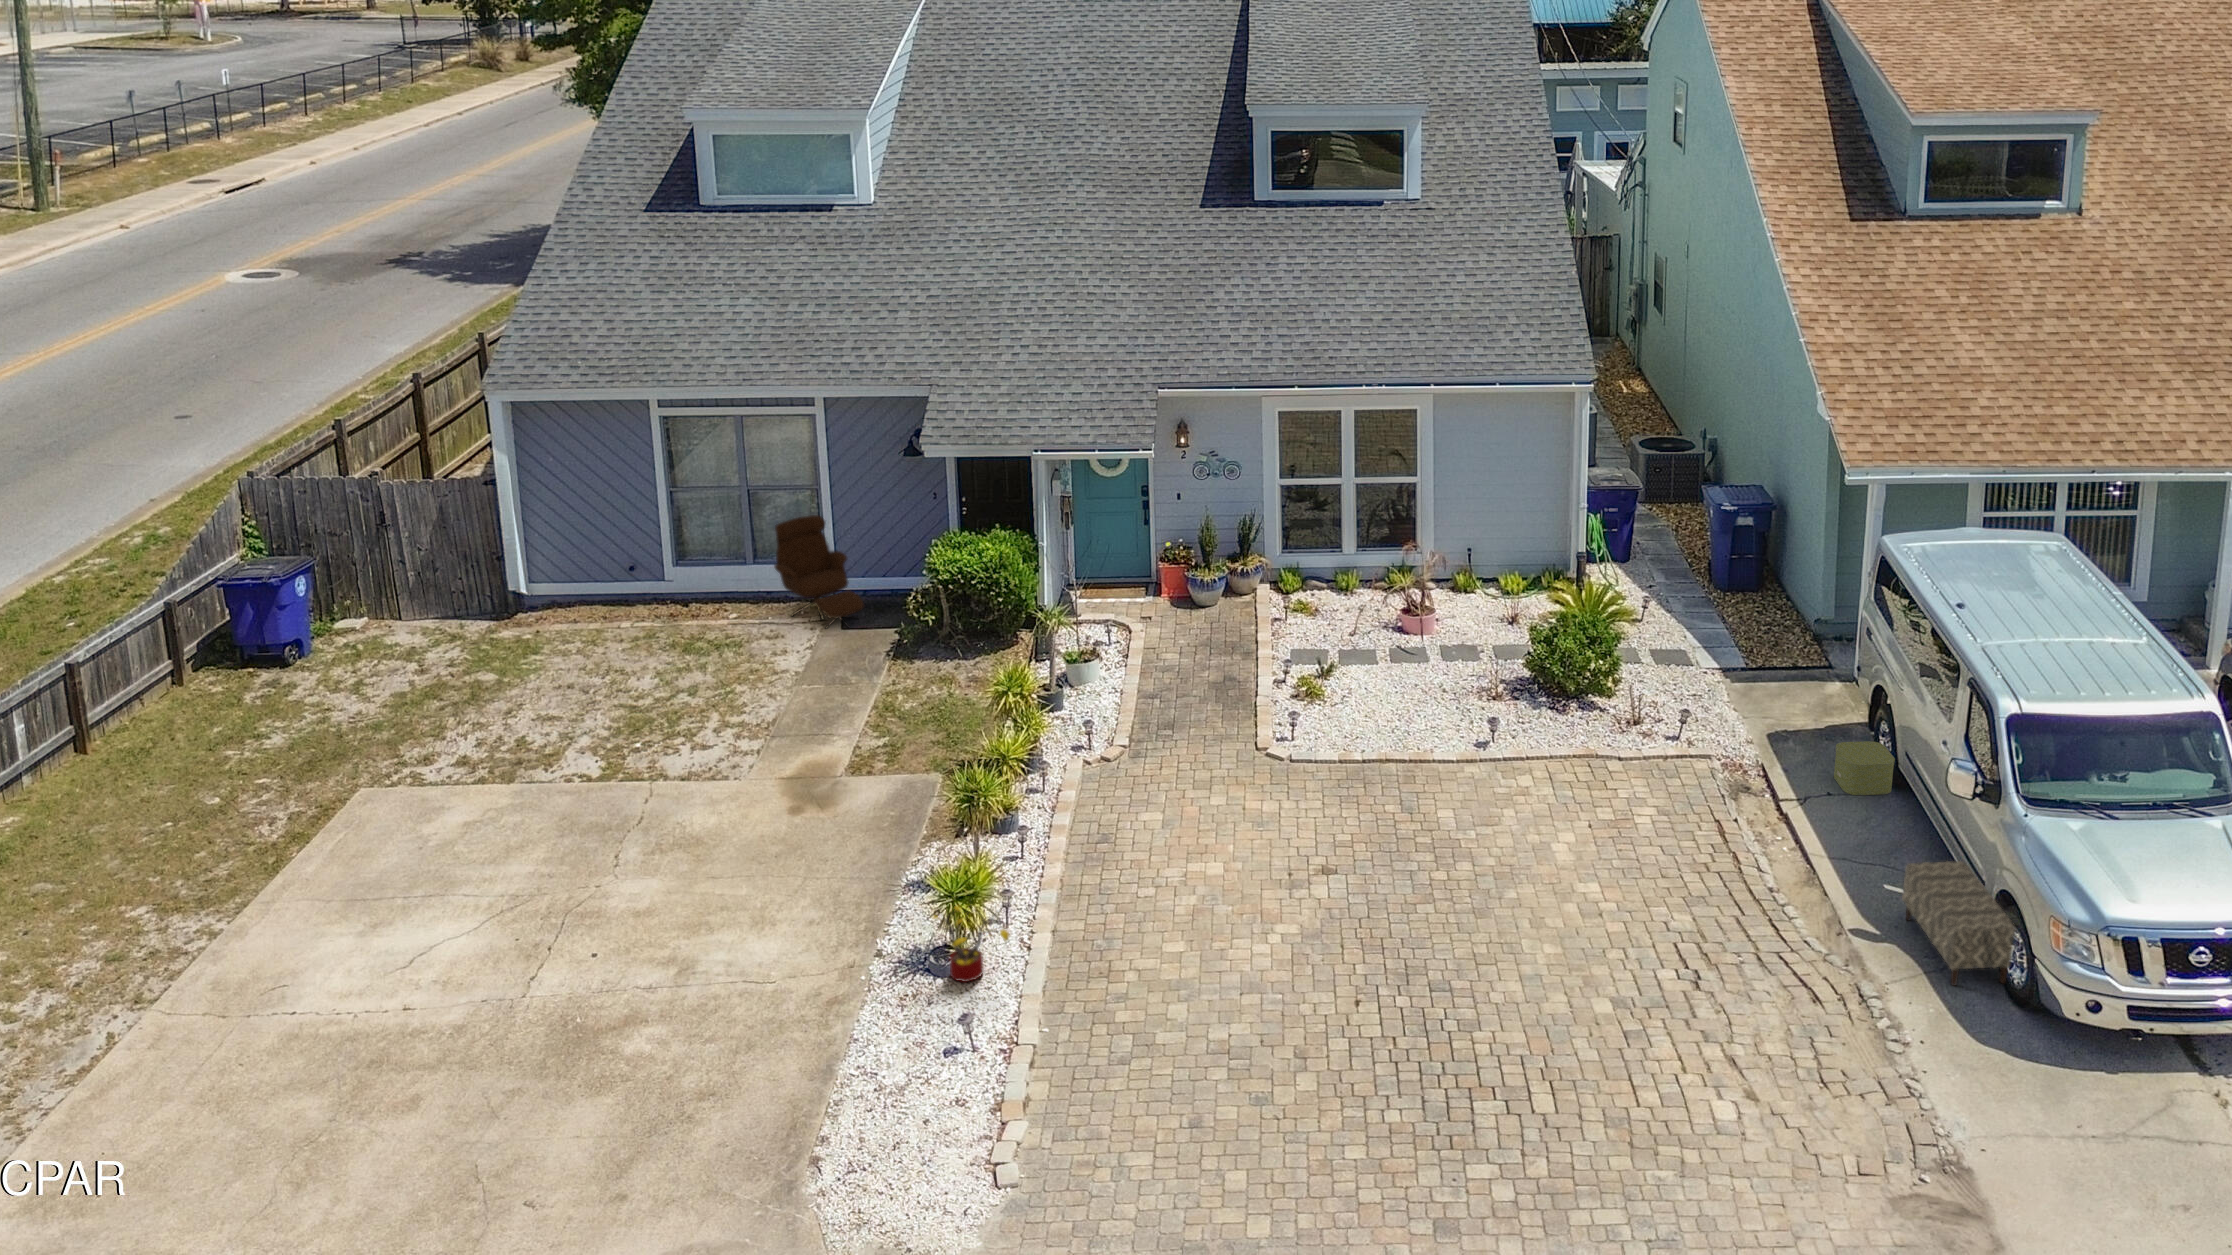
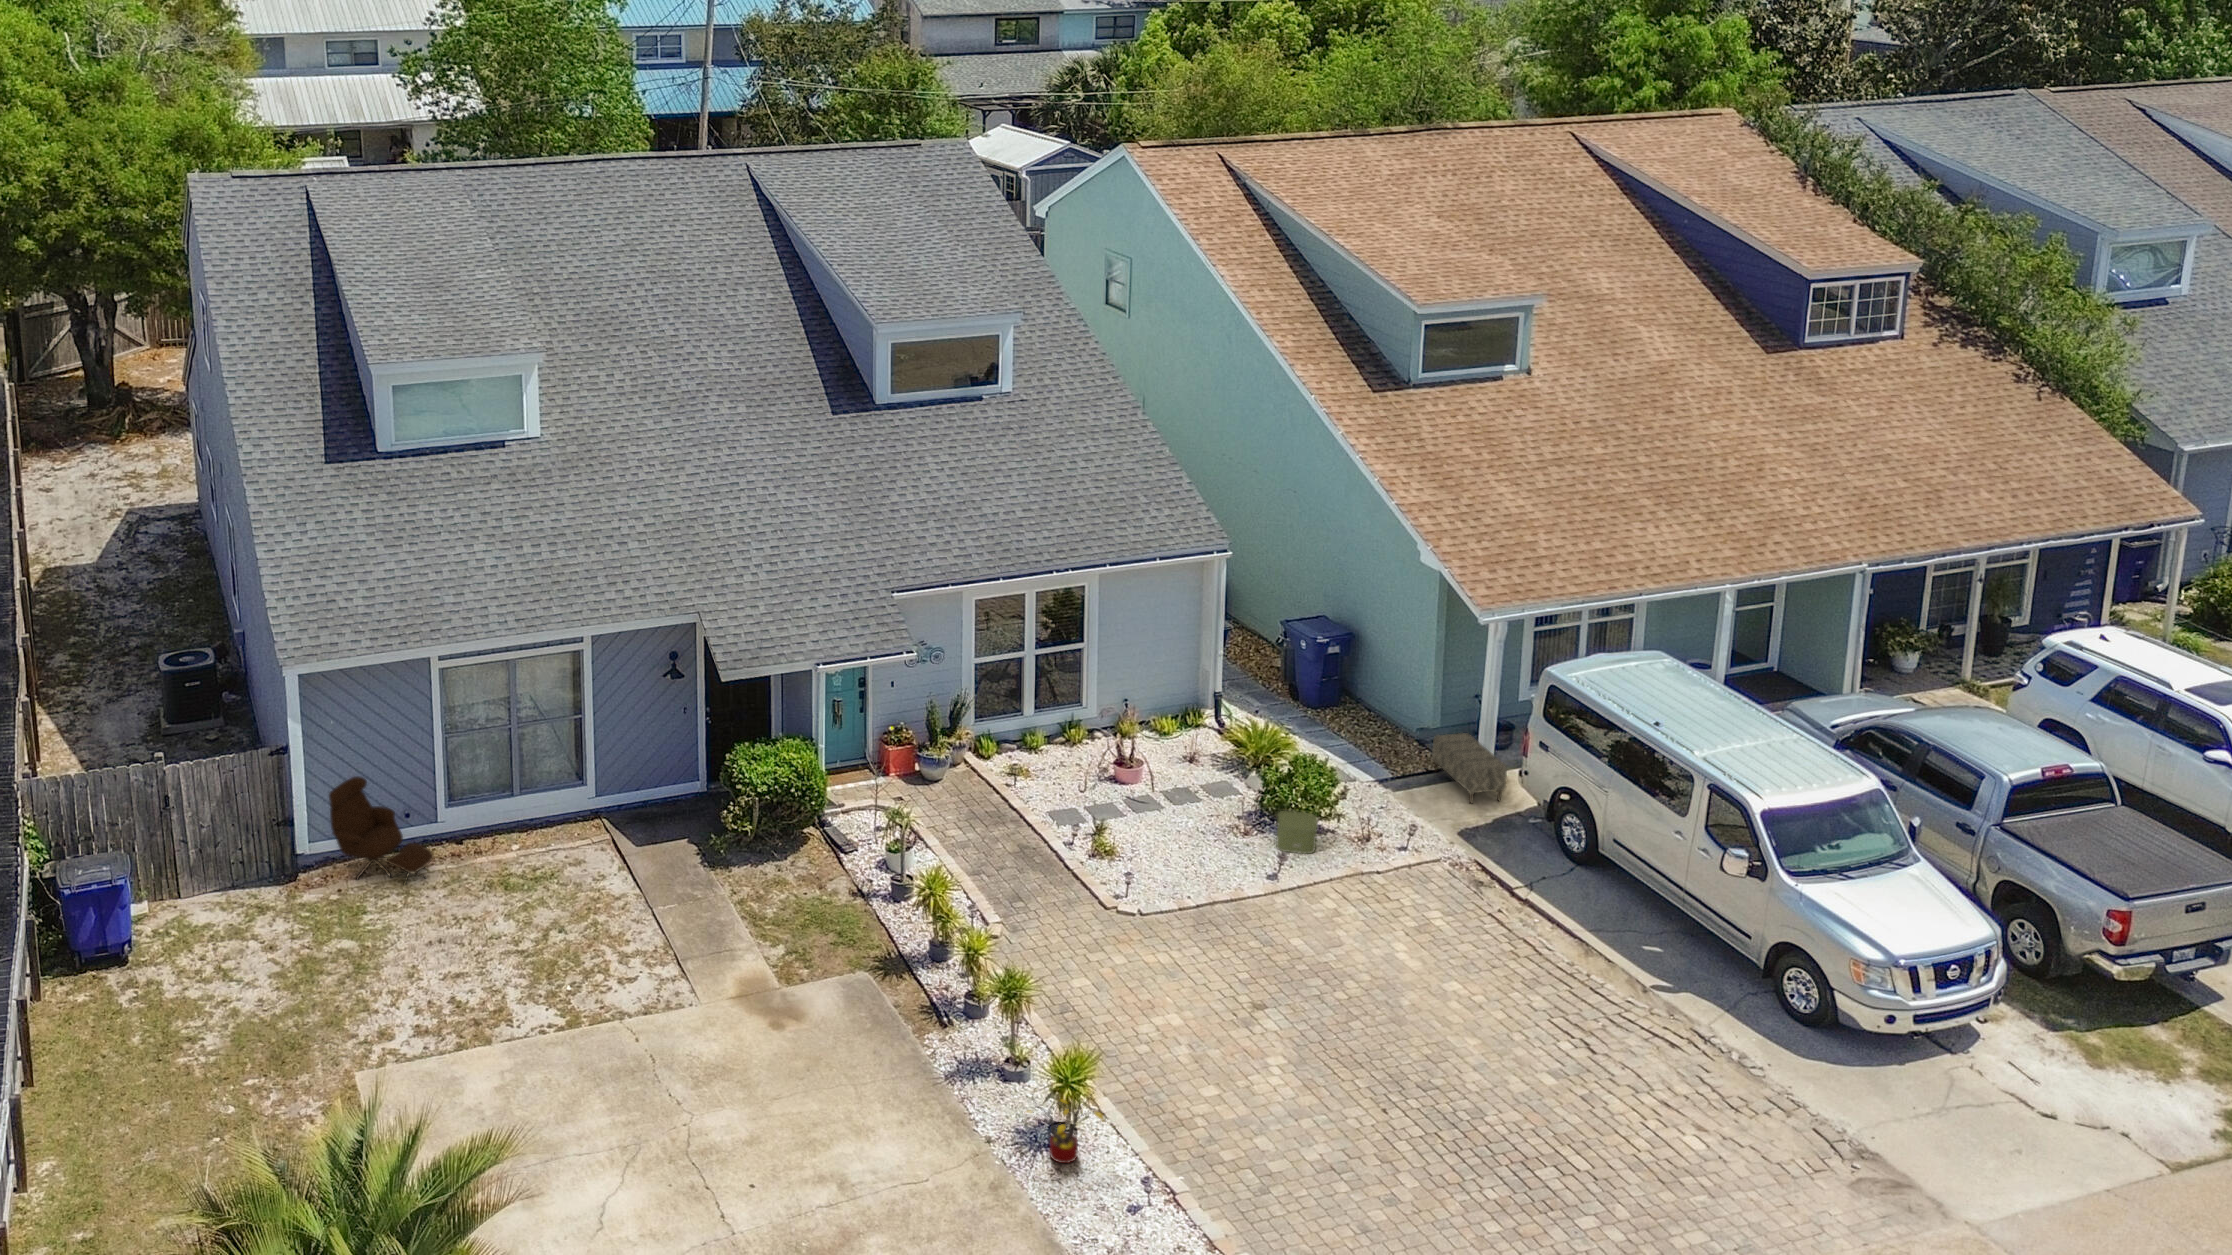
lounge chair: present [774,515,864,626] -> present [329,776,434,883]
storage box: present [1834,741,1895,795] -> present [1276,811,1318,854]
bench: present [1902,861,2015,985] -> present [1432,733,1507,803]

